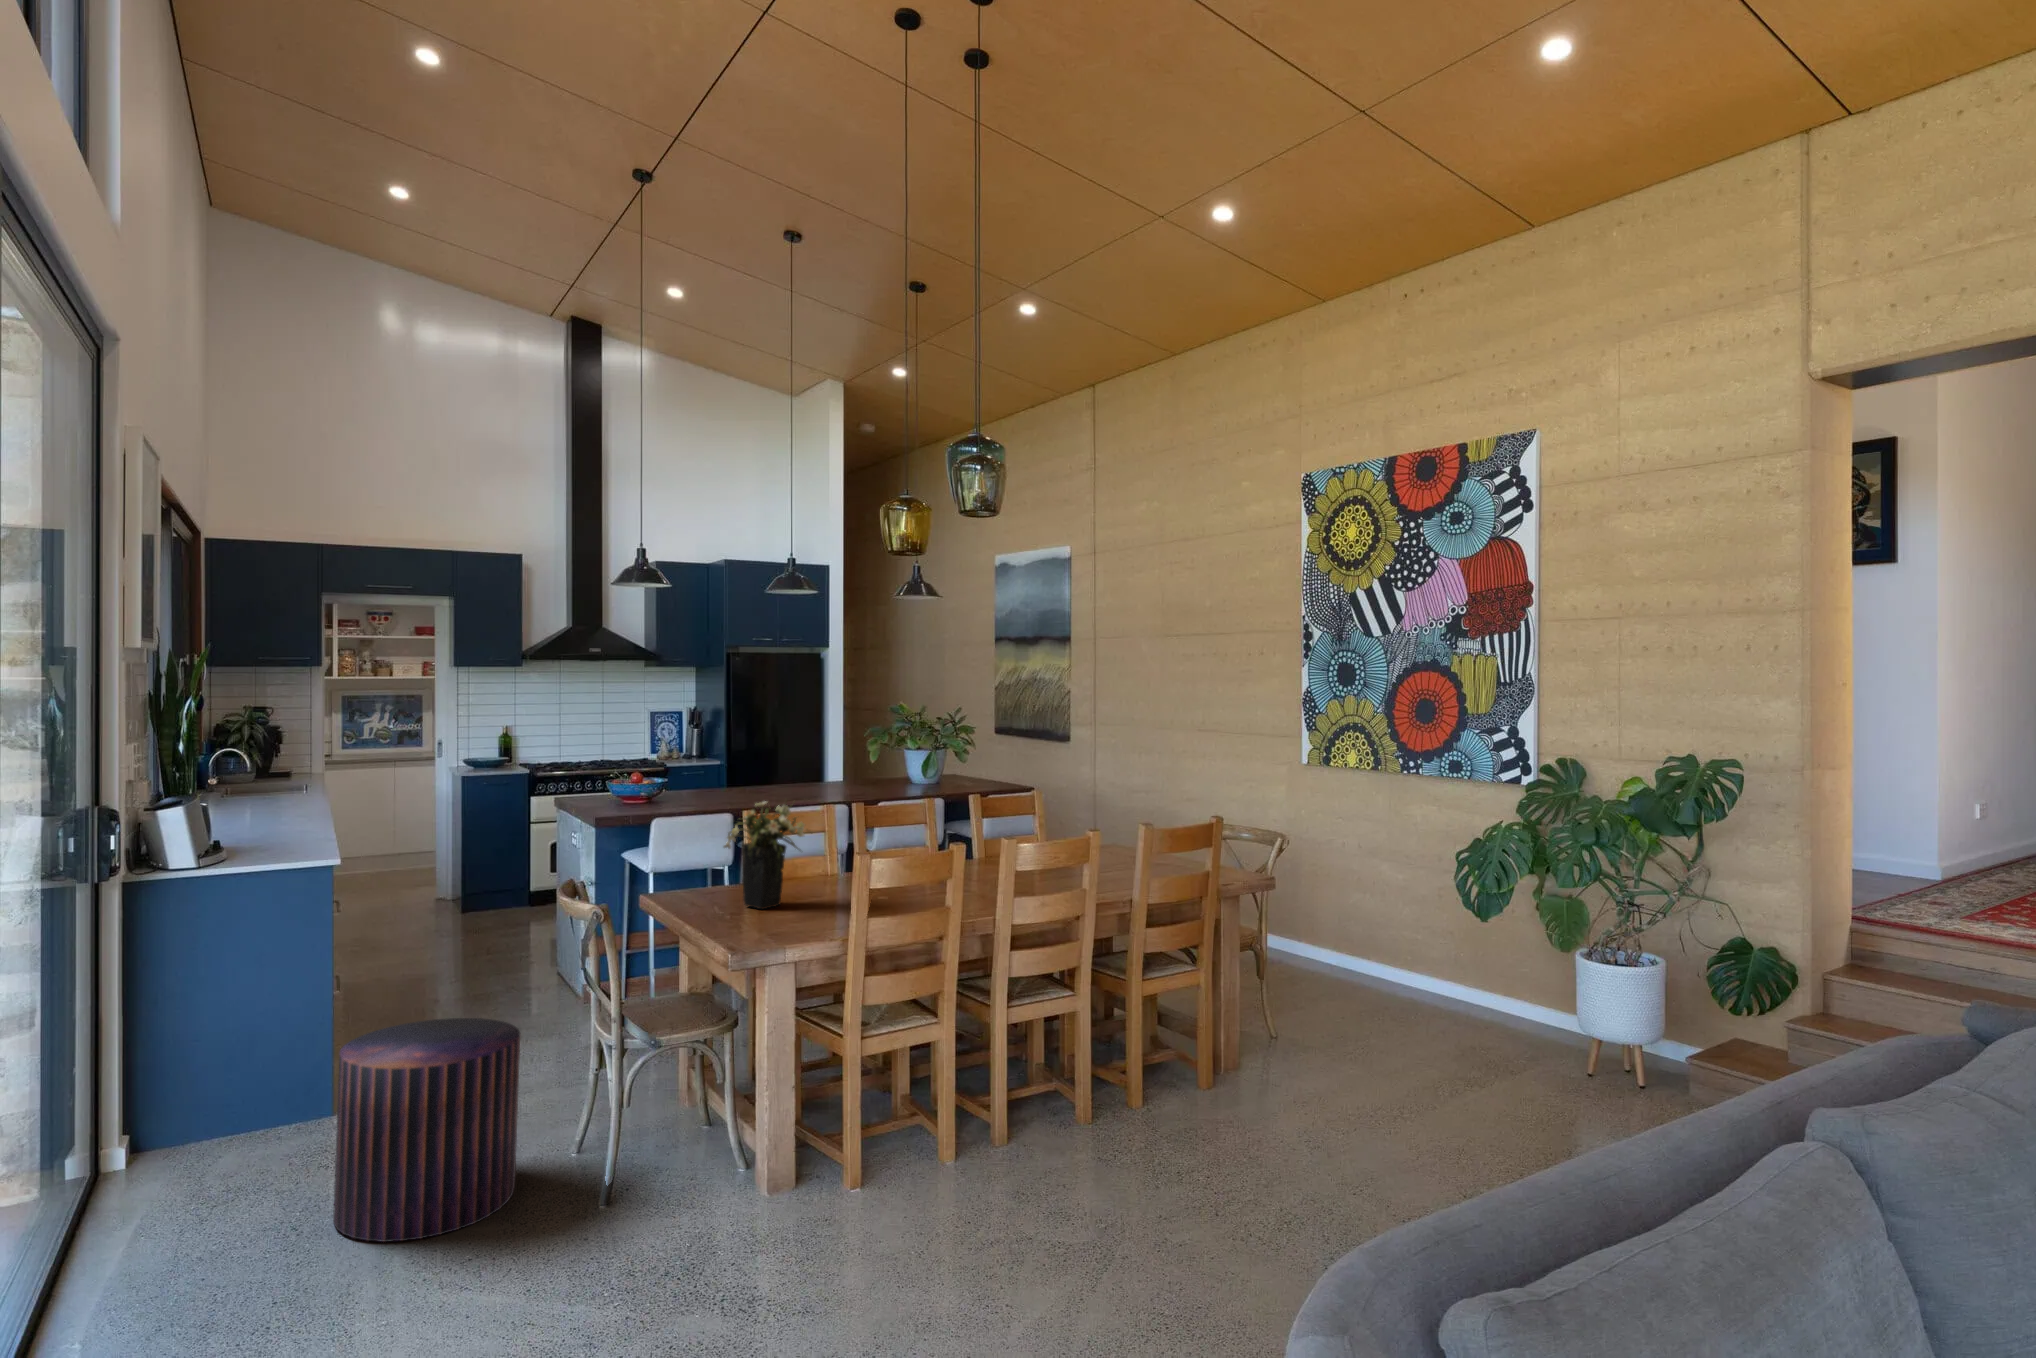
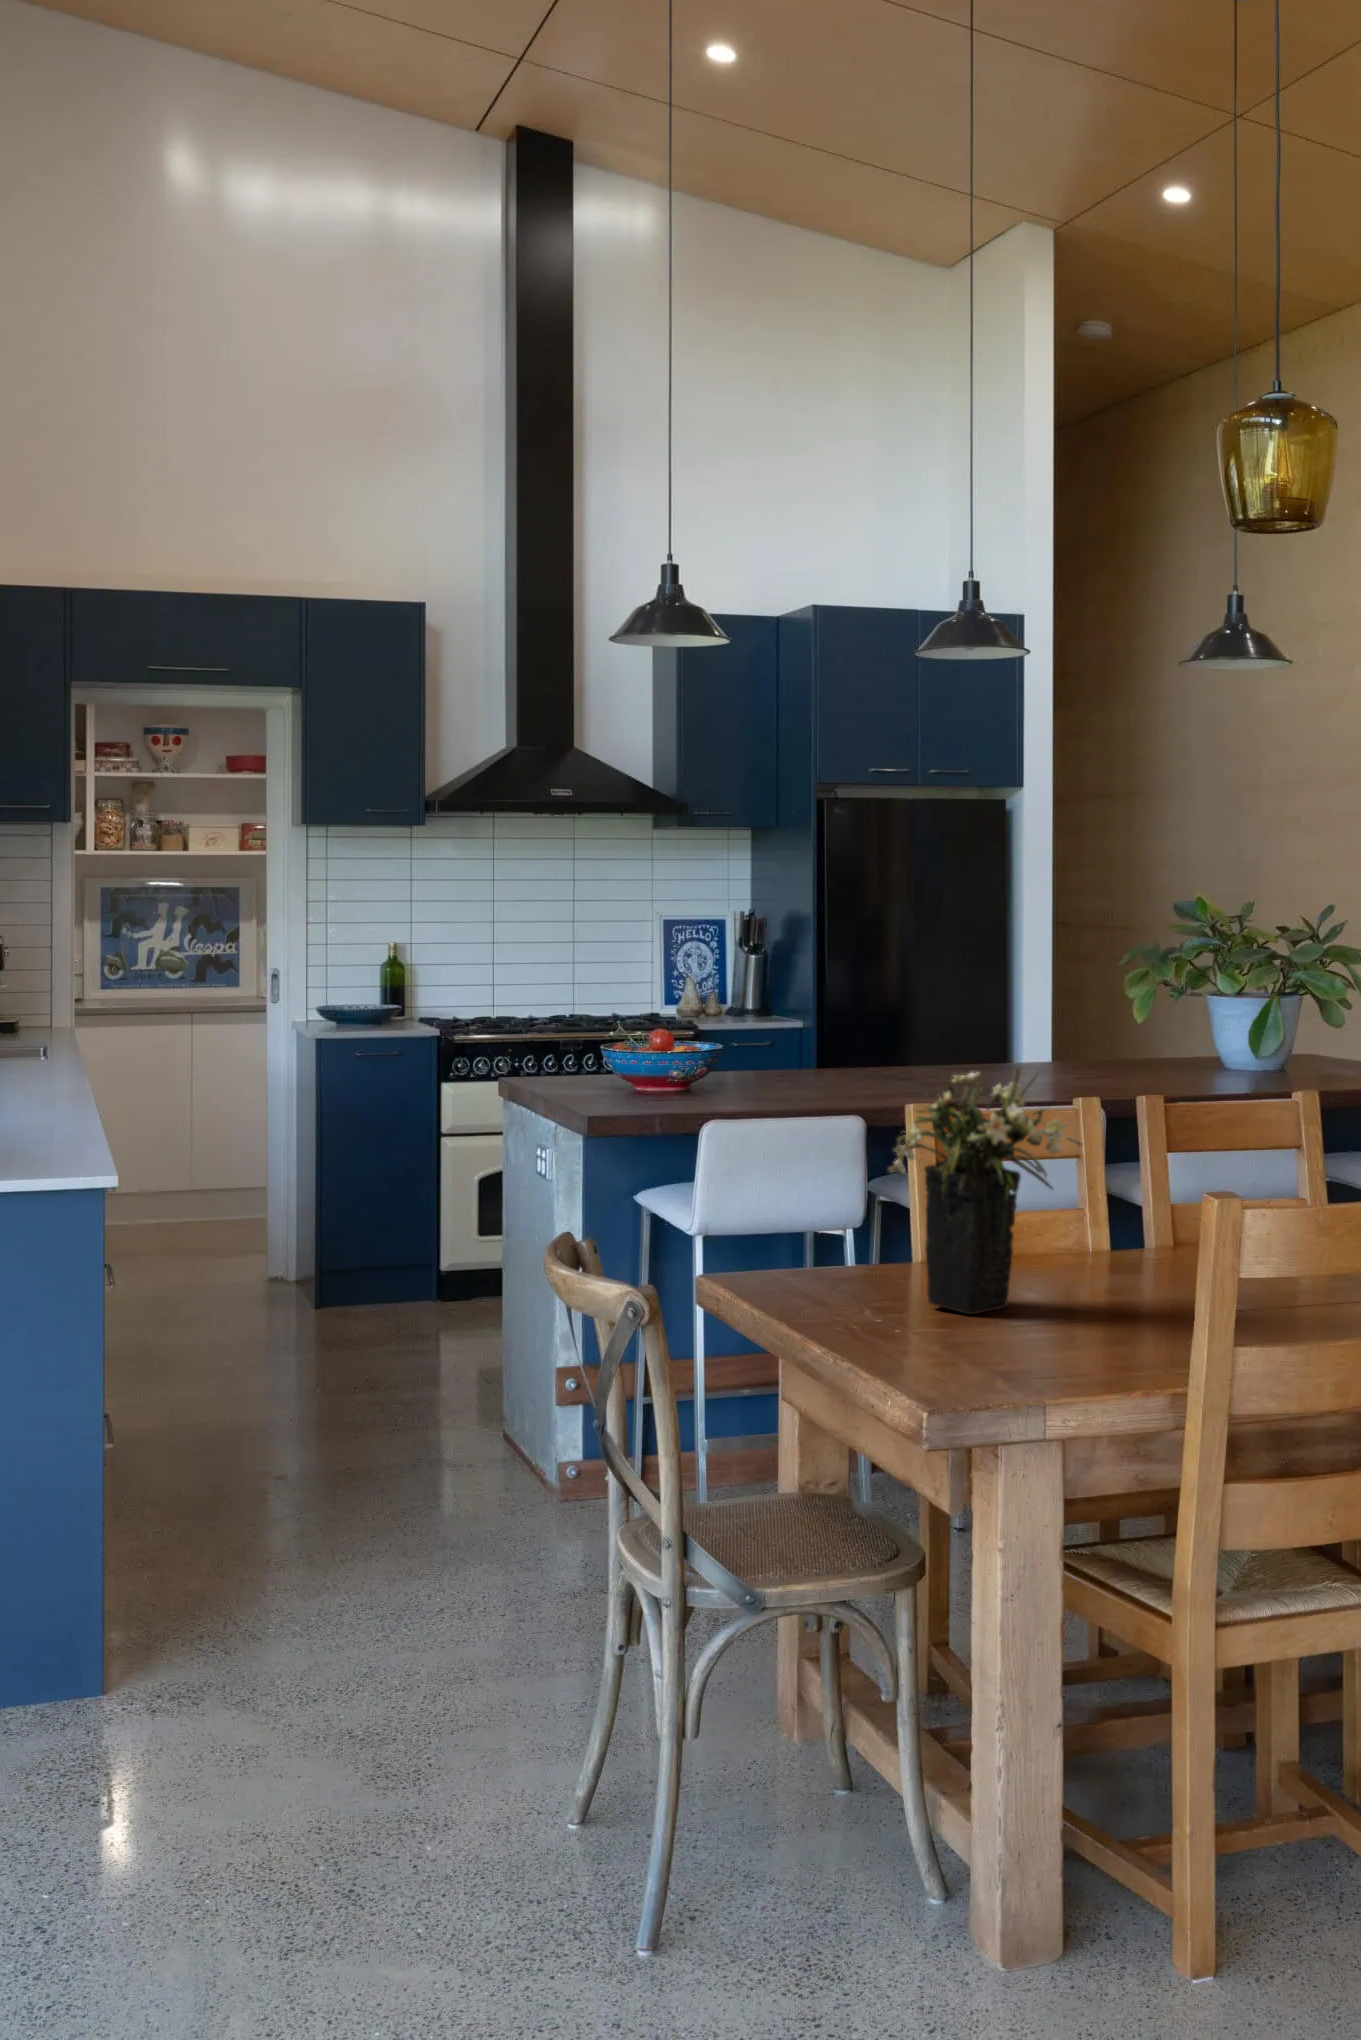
pouf: present [333,1018,520,1242] -> none [110,1517,474,1996]

